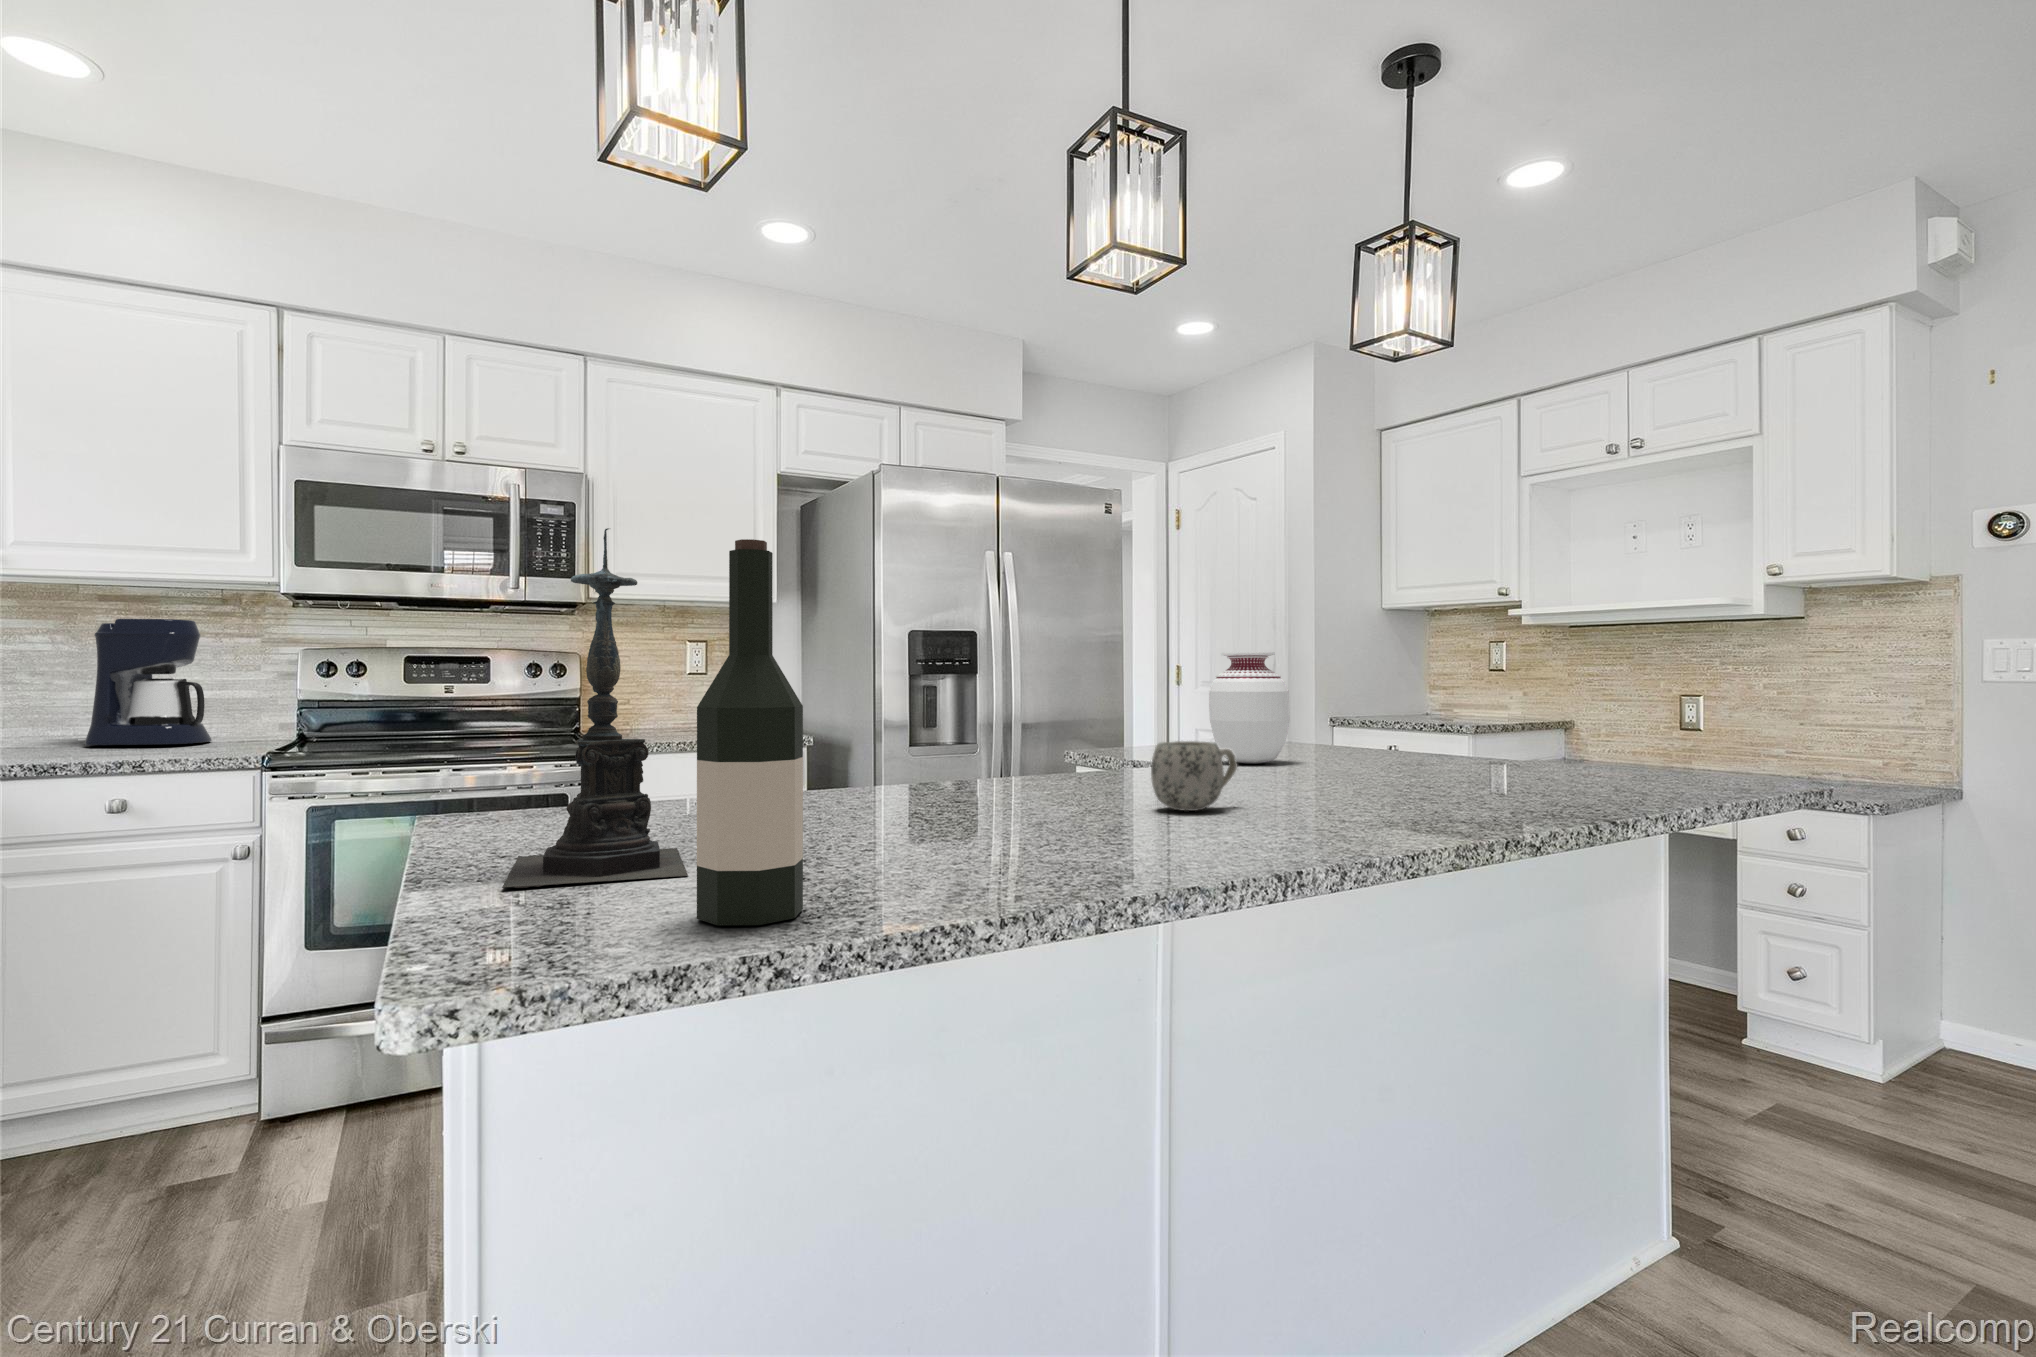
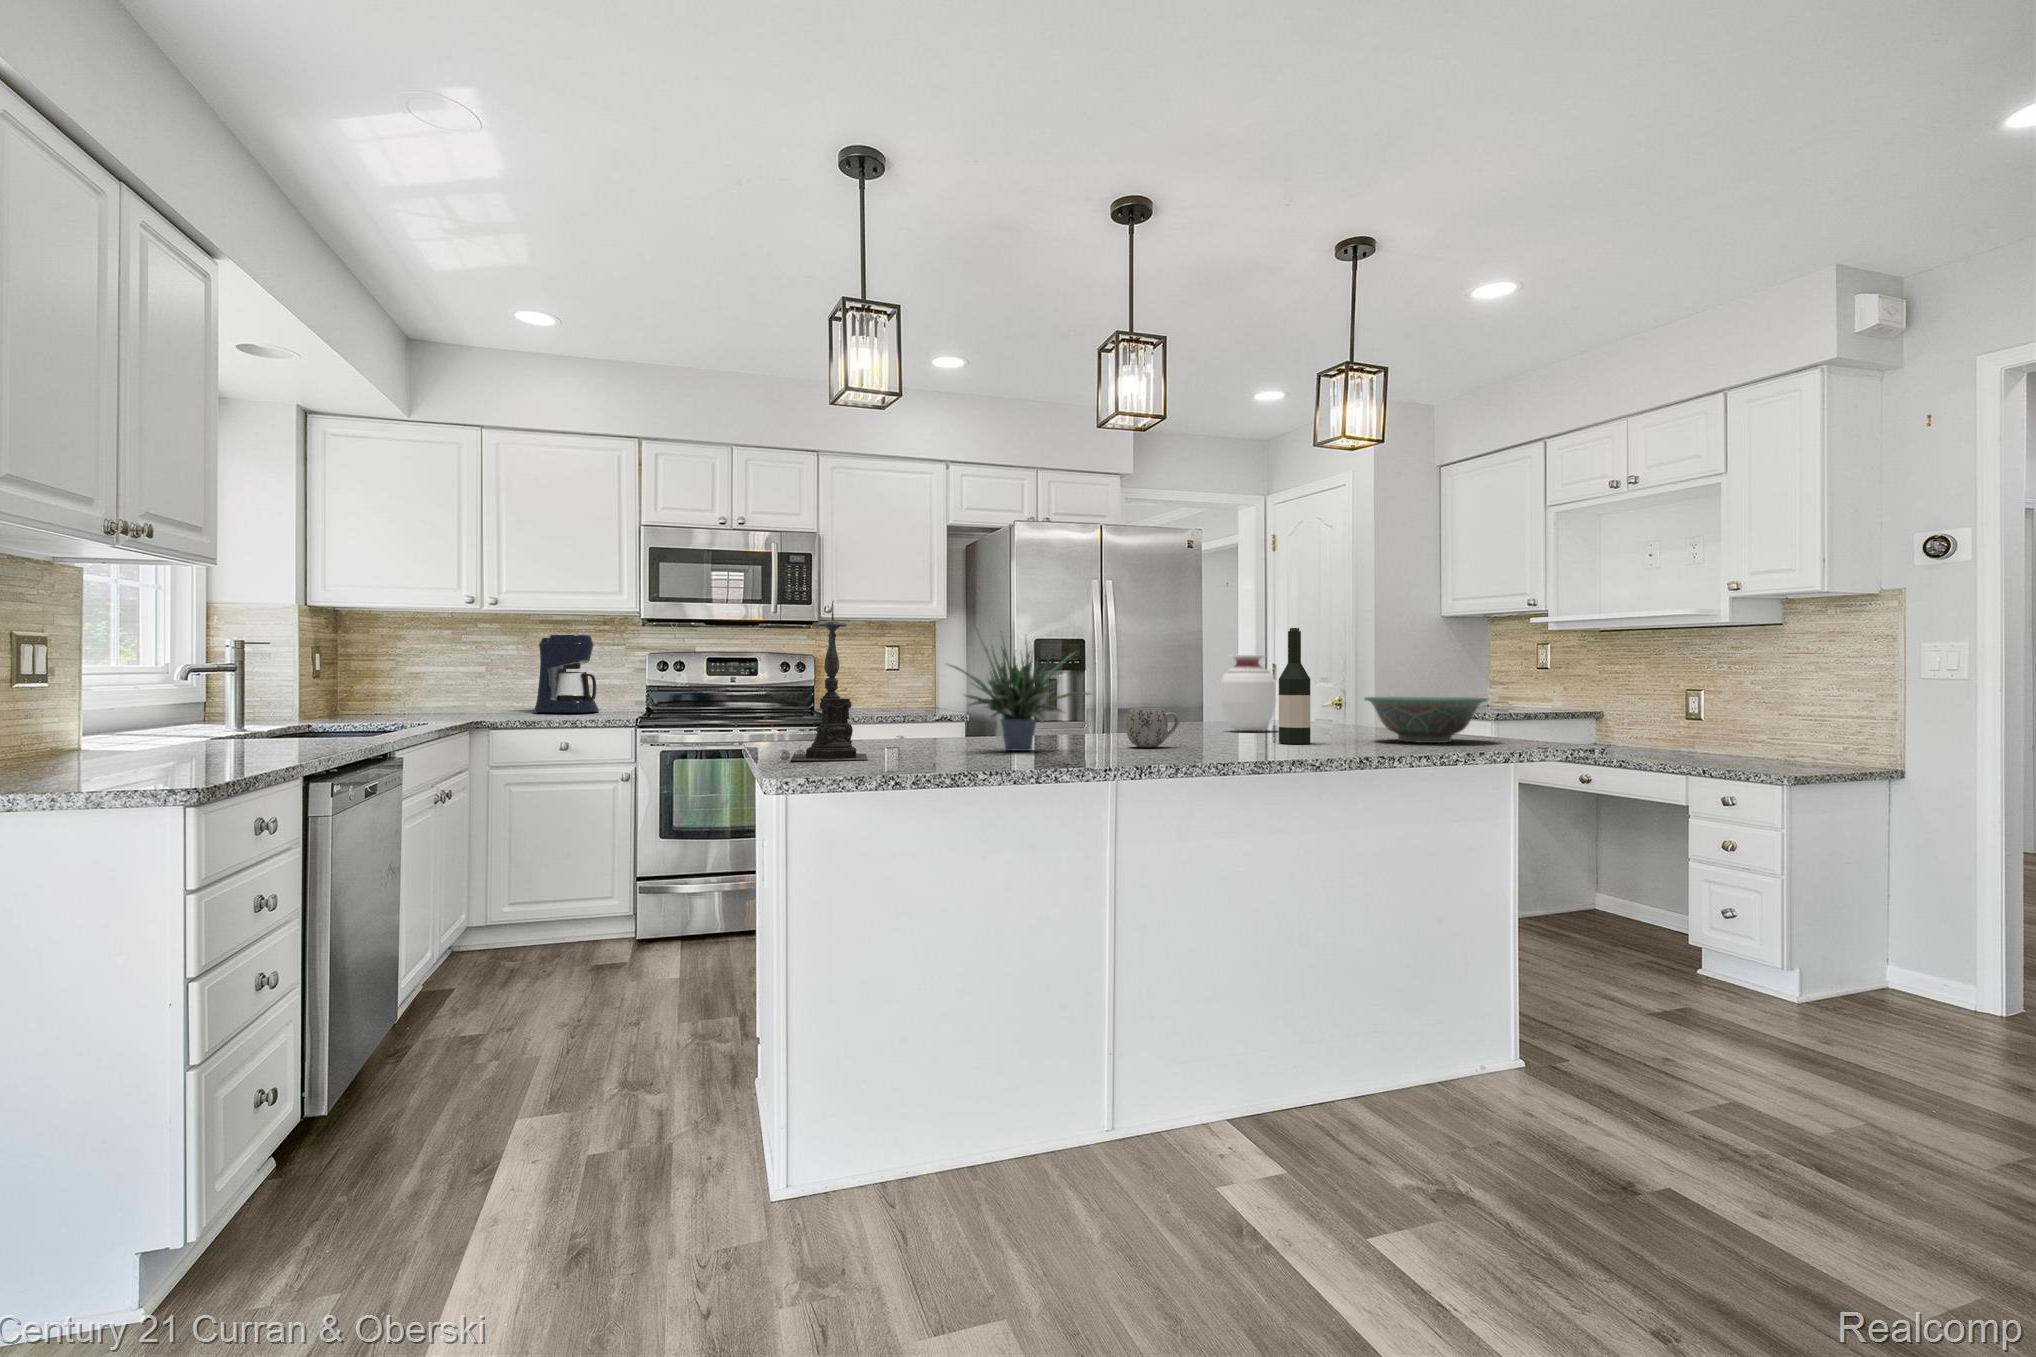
wine bottle: present [697,539,803,925] -> present [1279,628,1310,744]
potted plant: none [832,579,1115,830] -> present [948,625,1091,751]
decorative bowl: none [1479,714,1679,787] -> present [1364,697,1488,743]

